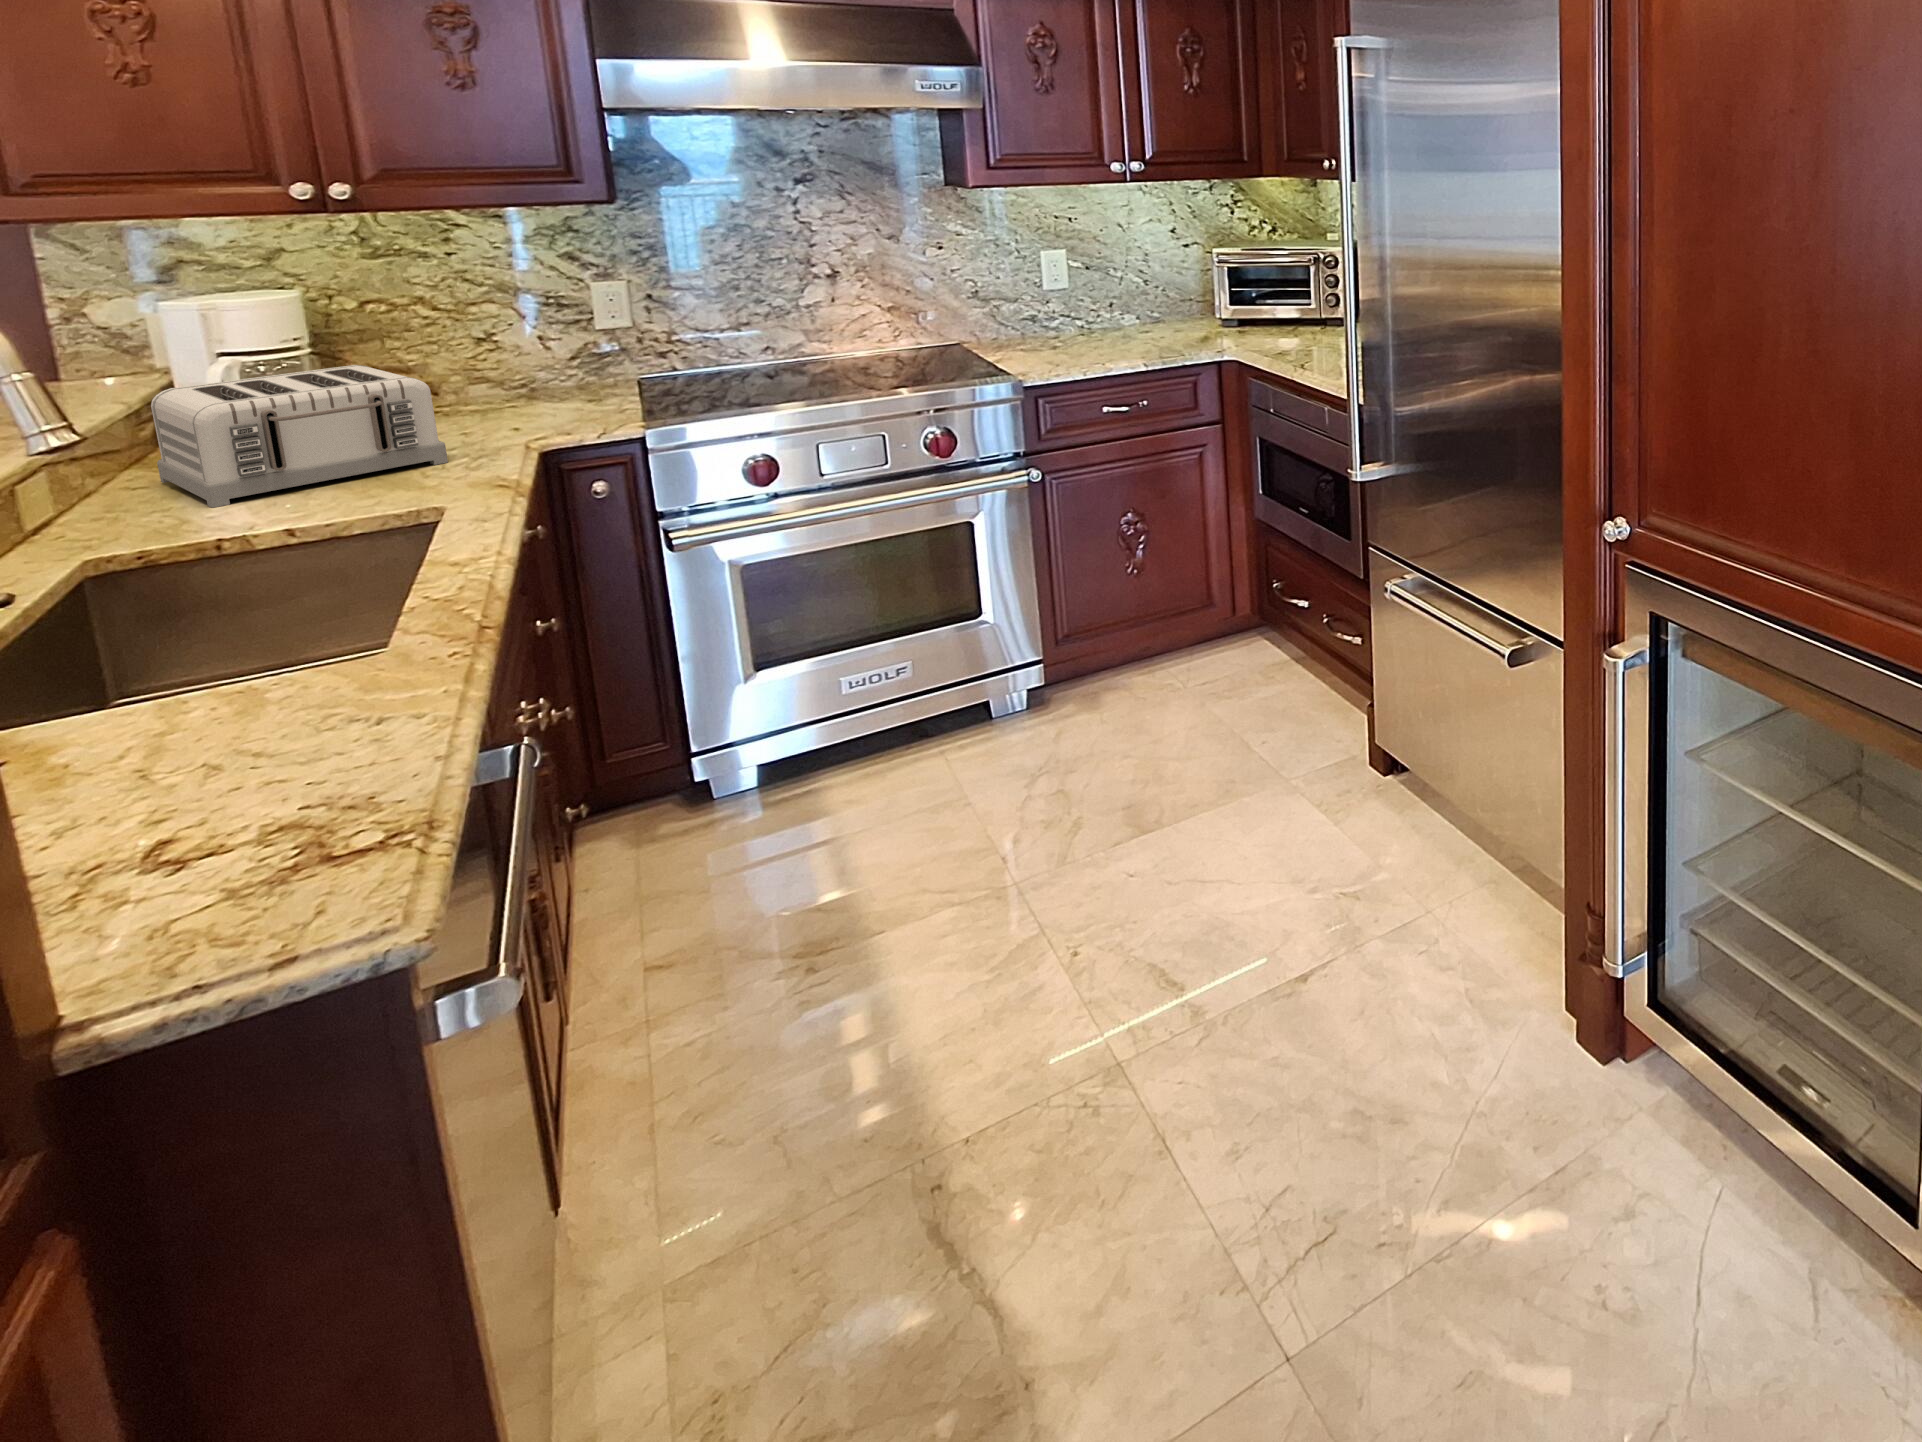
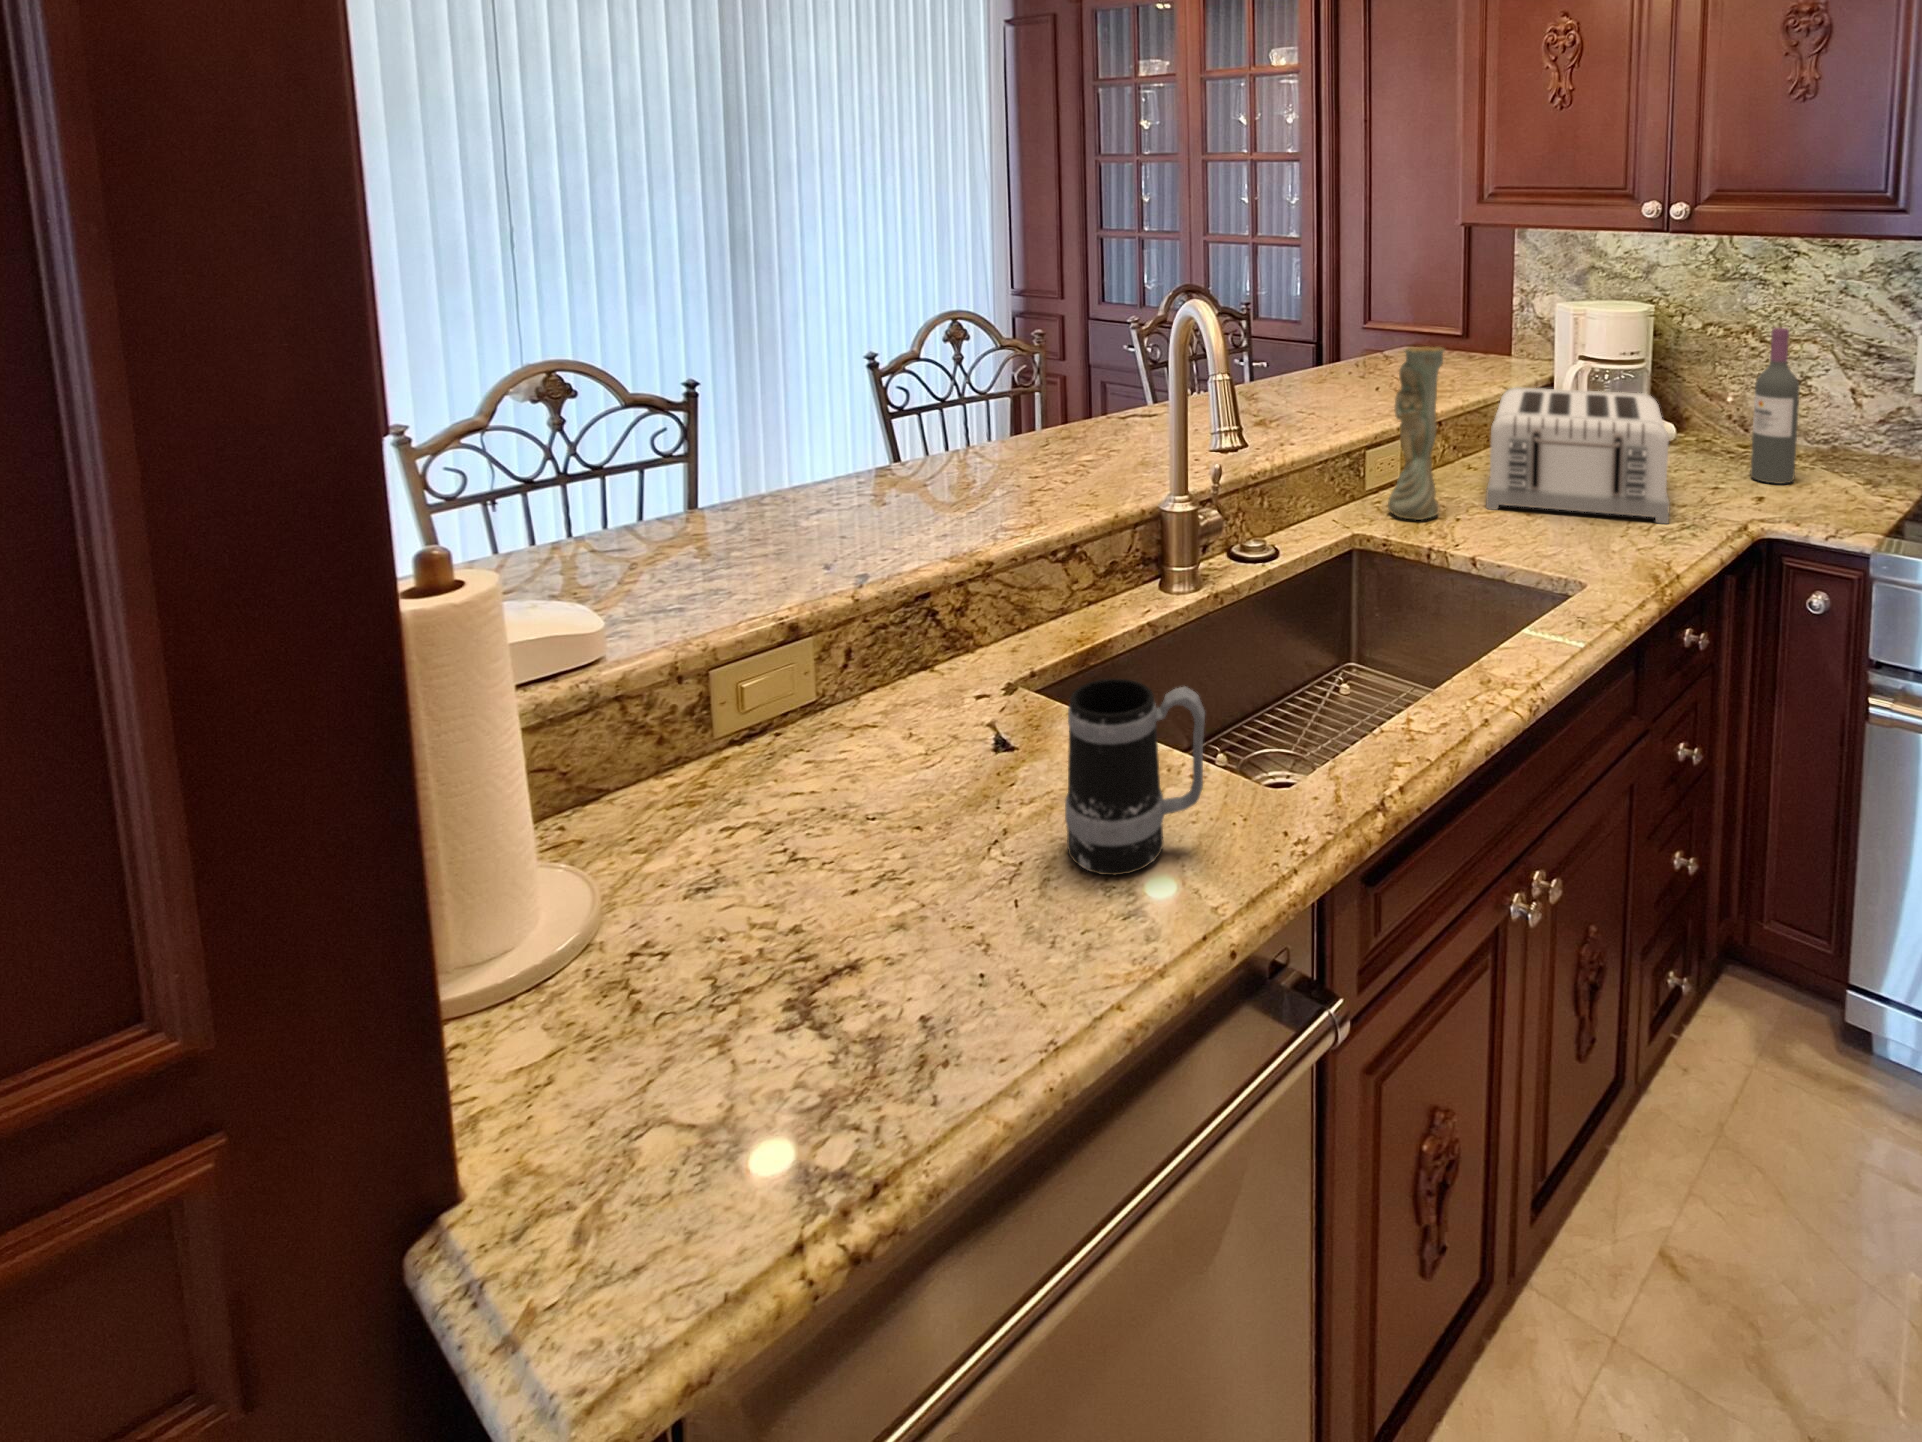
wine bottle: none [468,286,526,421] -> present [1751,328,1800,484]
vase: none [47,343,155,543] -> present [1388,346,1445,520]
mug: none [139,584,322,780] -> present [1065,678,1205,875]

